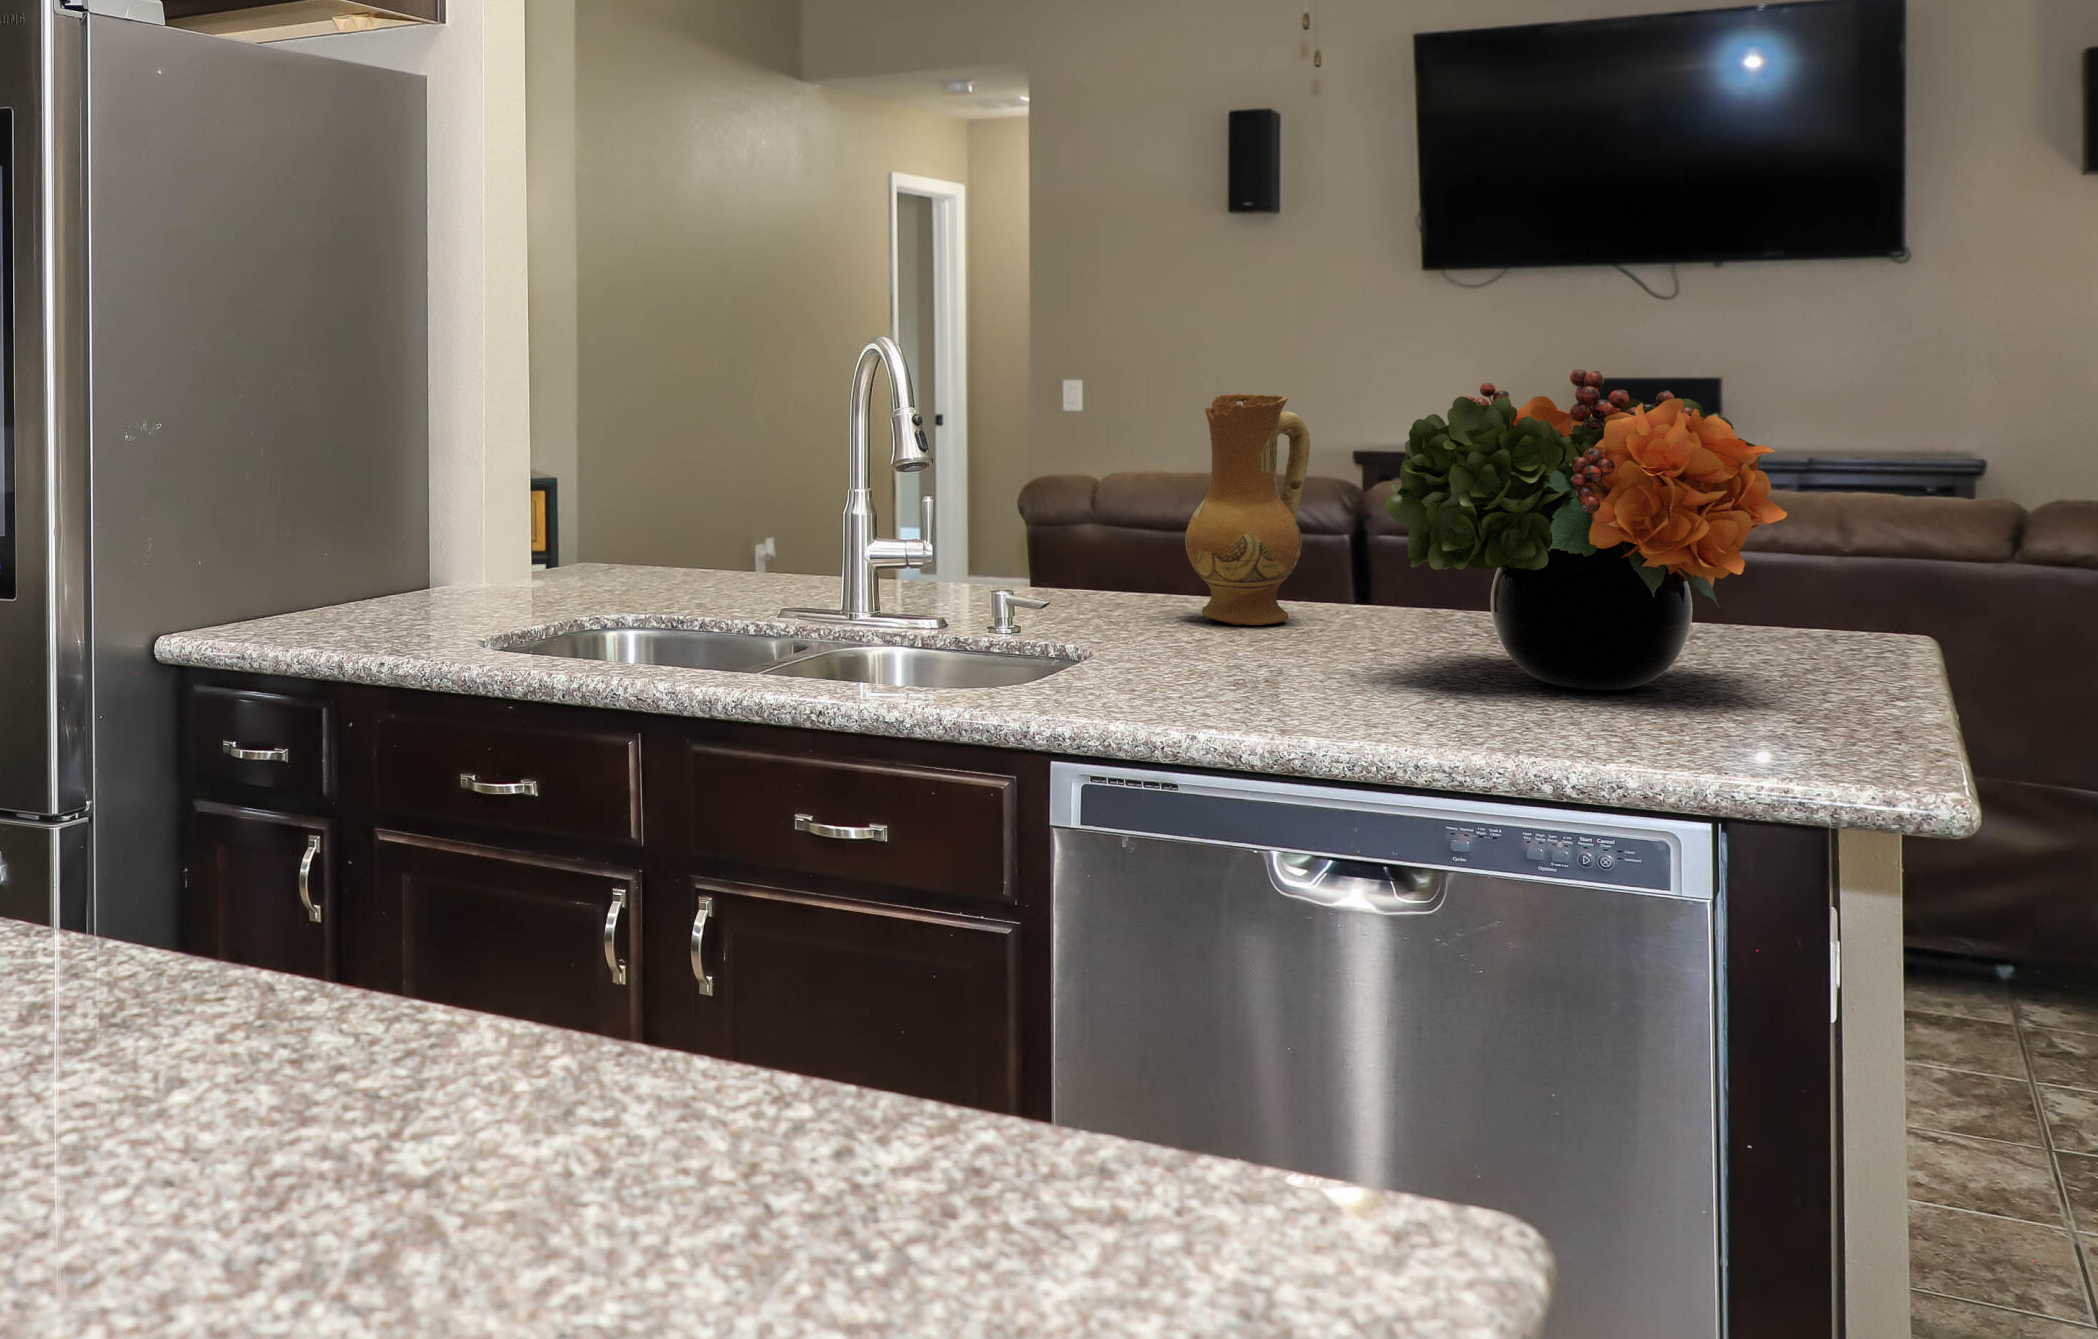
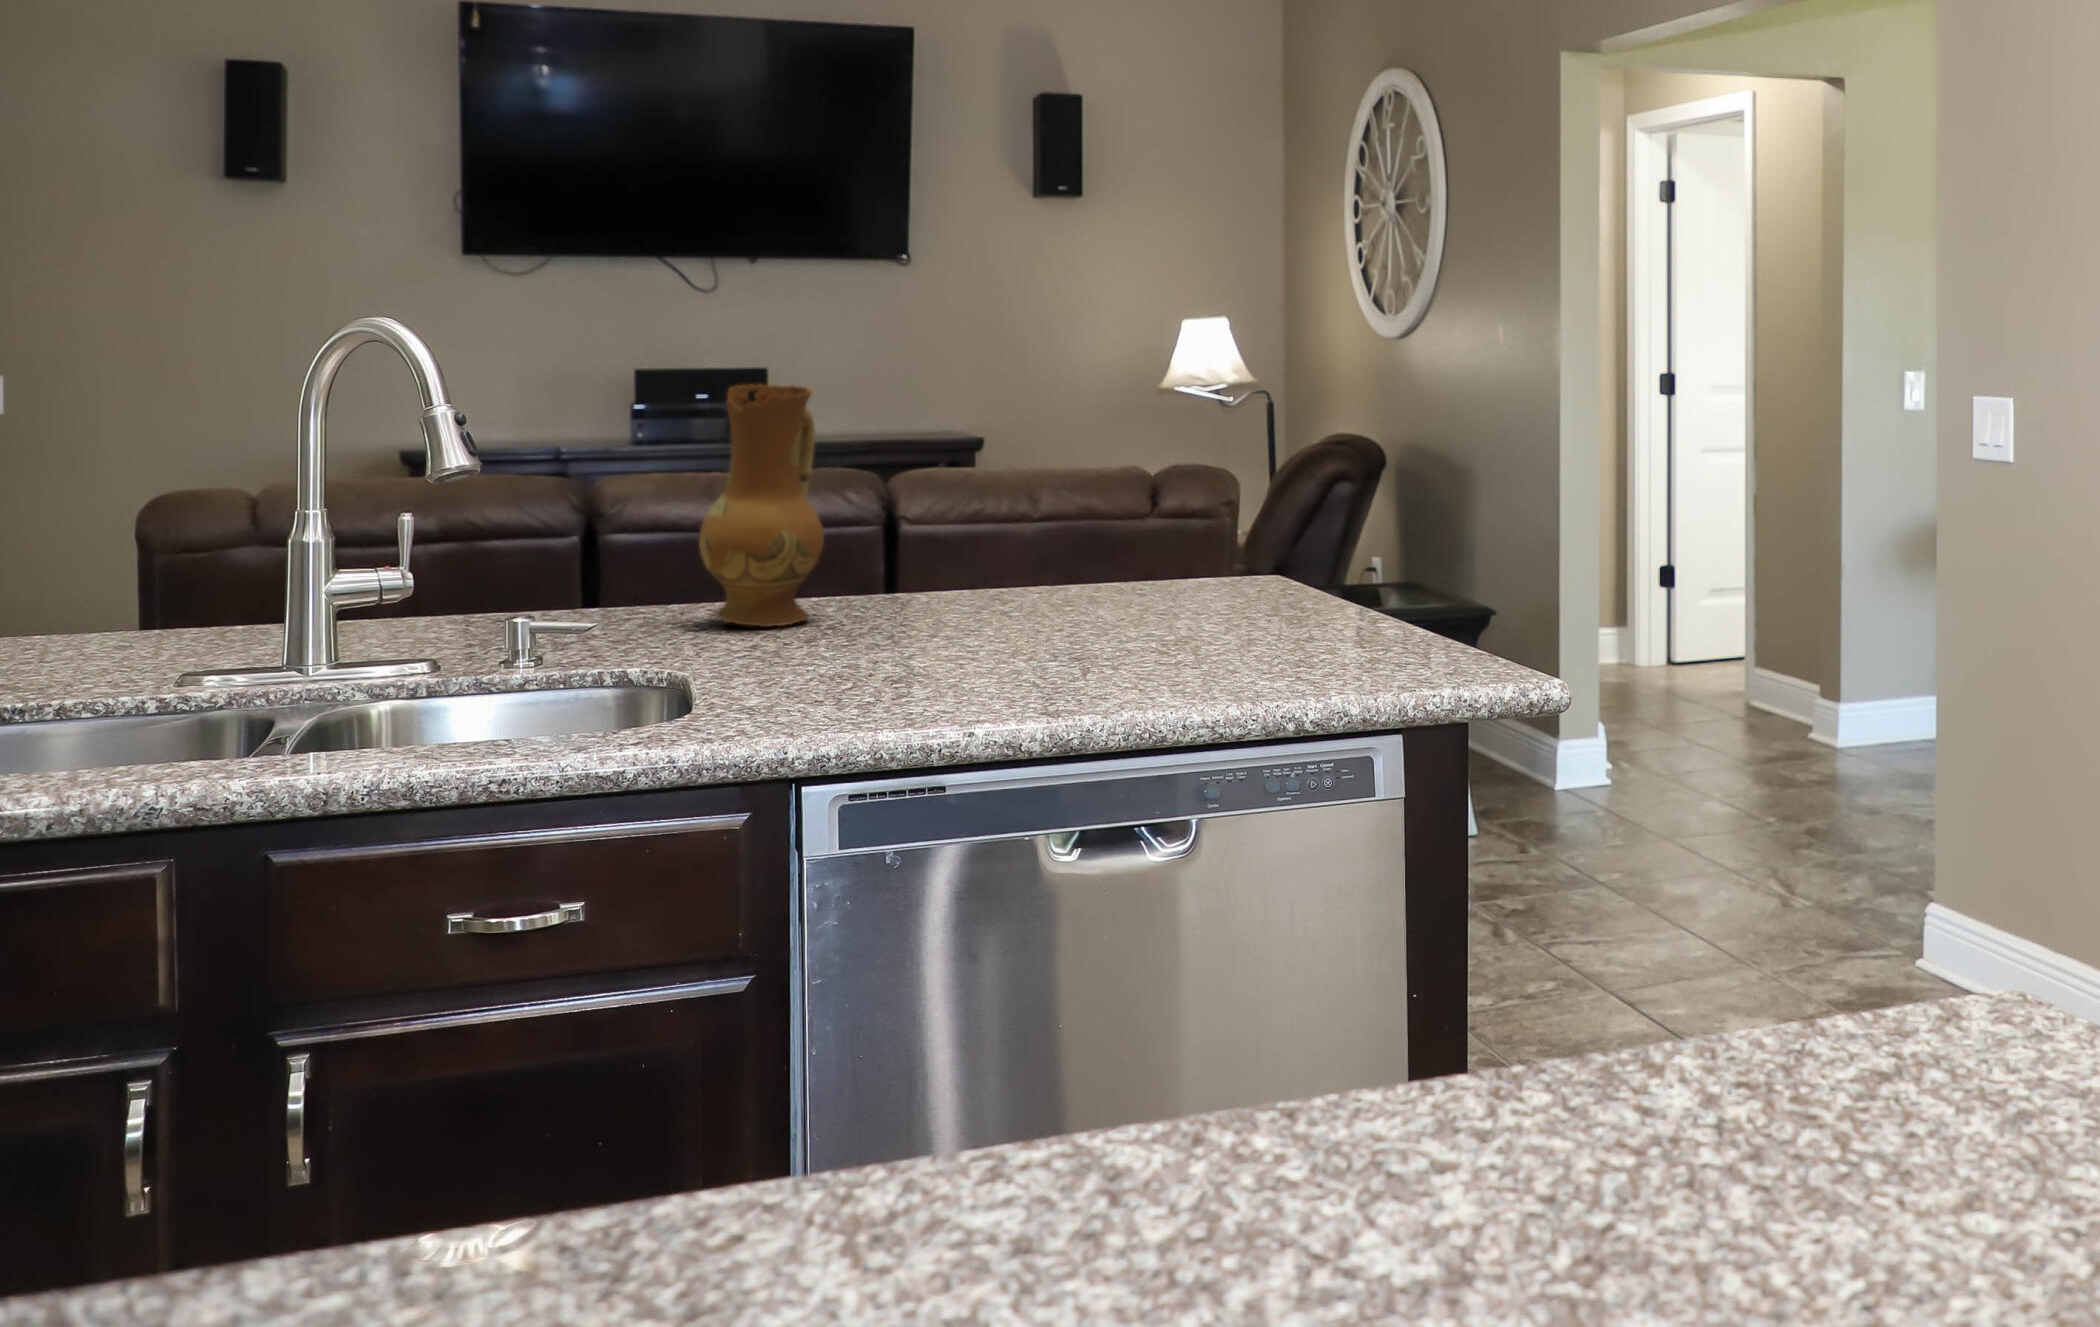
flower arrangement: present [1385,369,1787,690] -> none [1013,361,1329,645]

